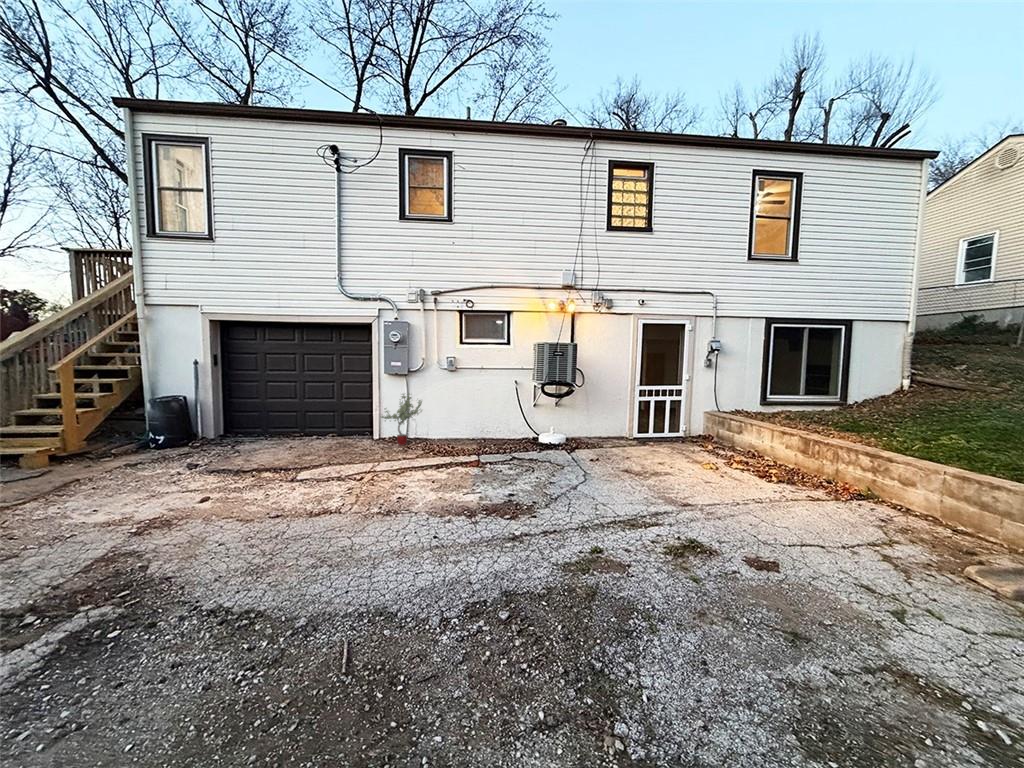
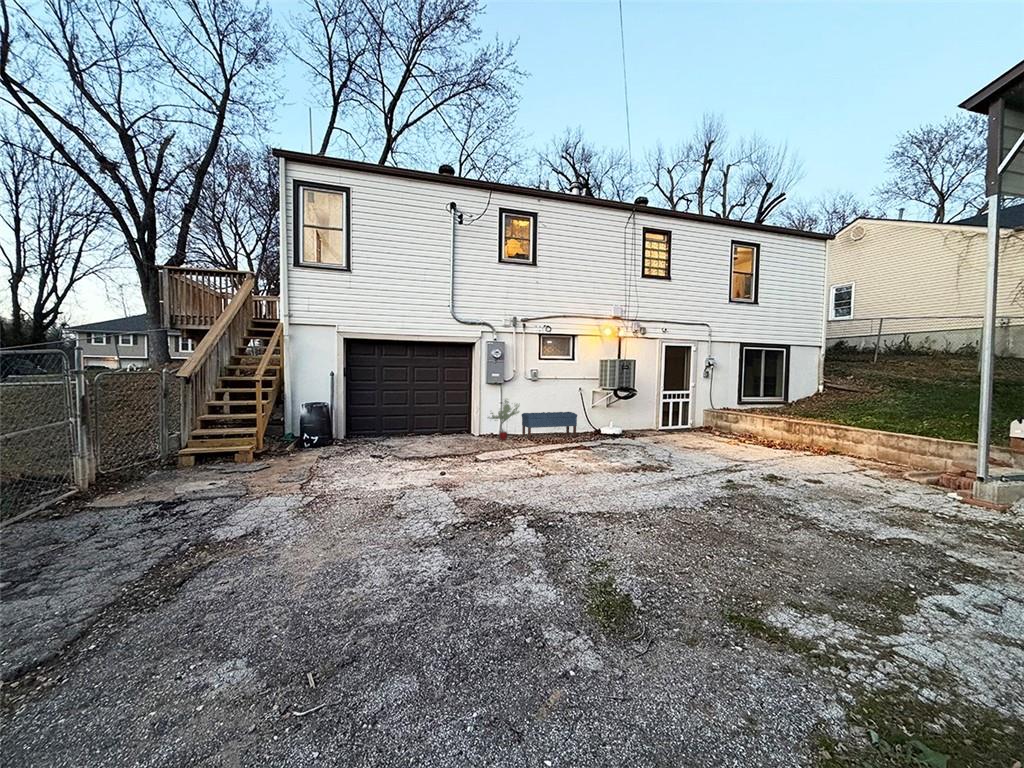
bench: none [432,411,501,446] -> present [522,412,577,439]

